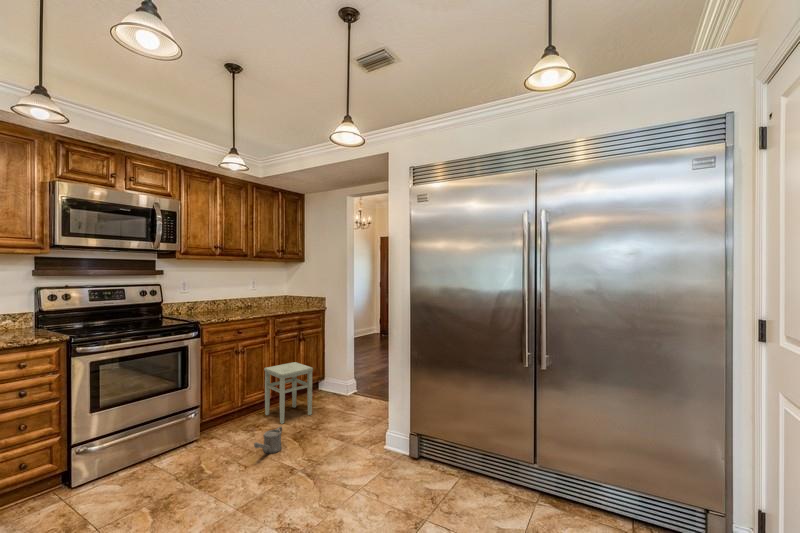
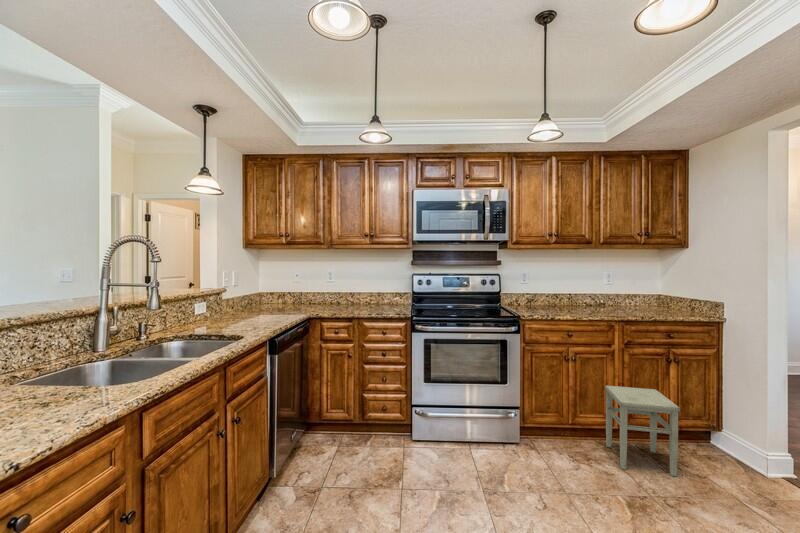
watering can: present [254,427,282,454] -> none [558,473,609,509]

